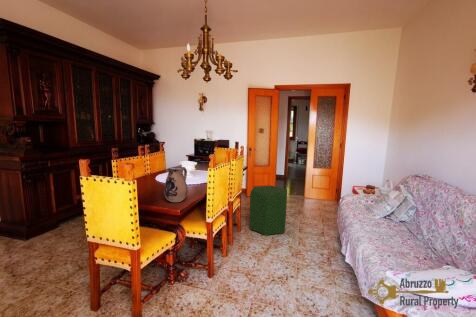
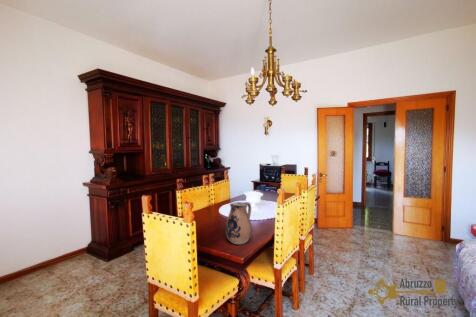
ottoman: present [250,186,287,236] -> none [325,220,373,284]

